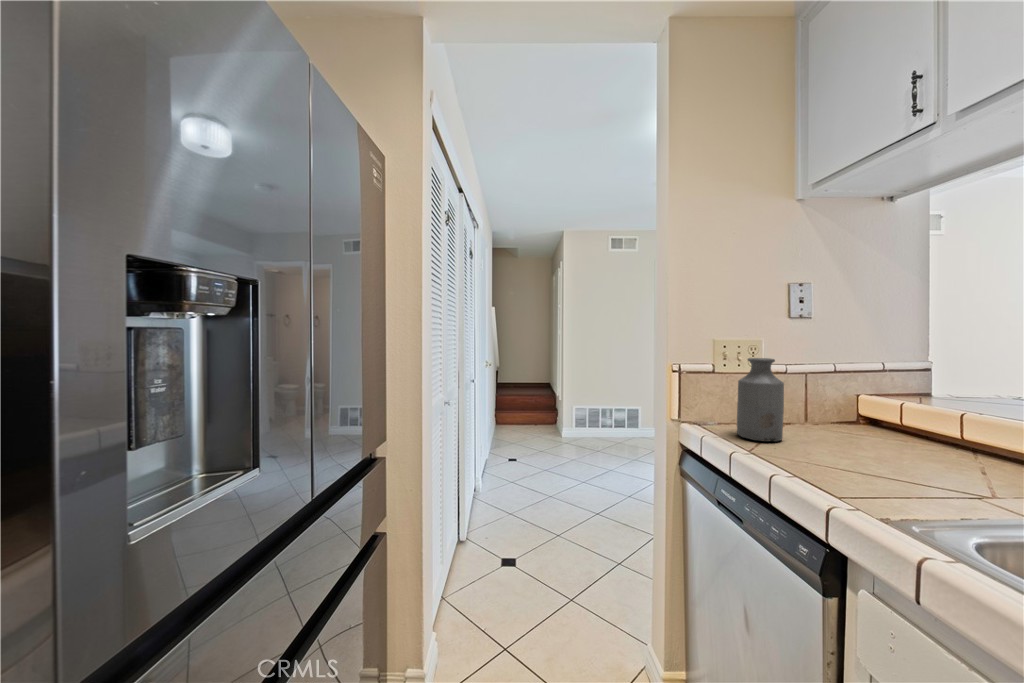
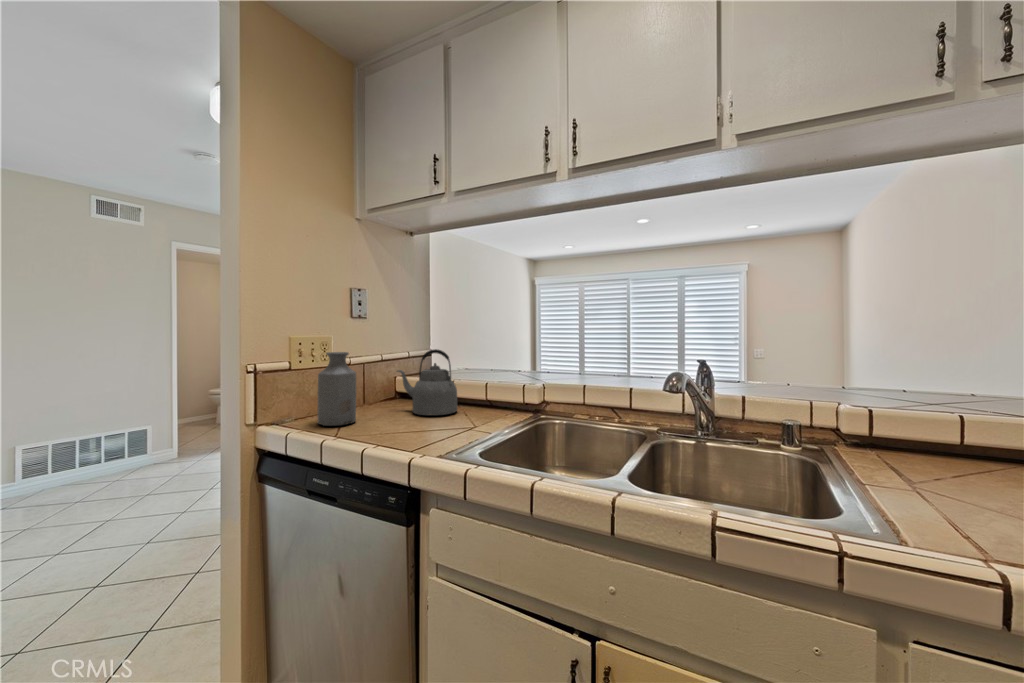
kettle: none [850,361,965,462] -> present [397,349,458,415]

